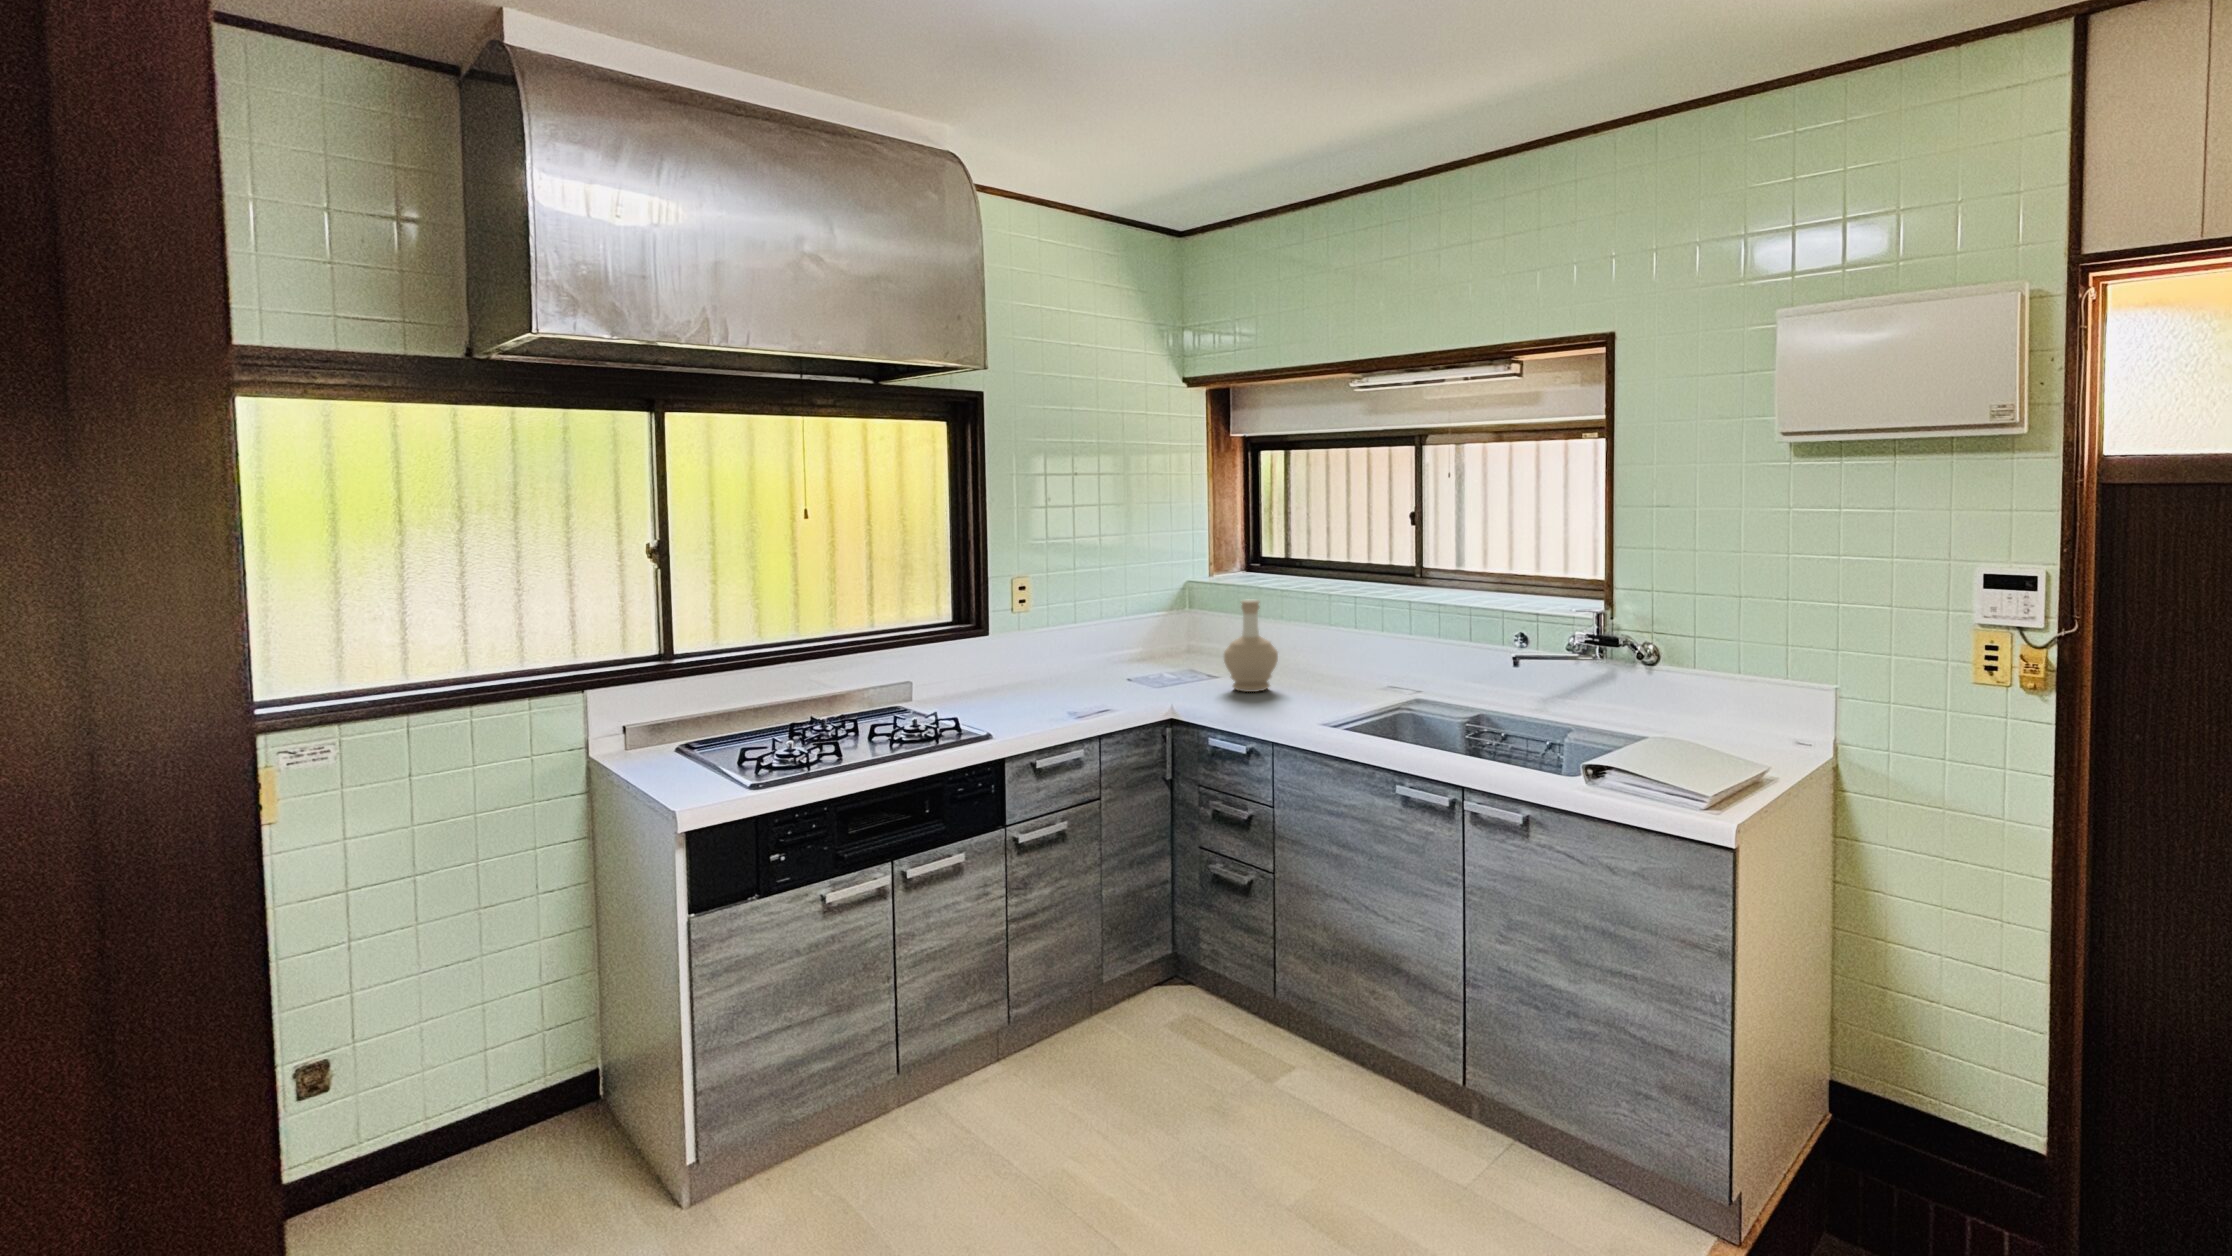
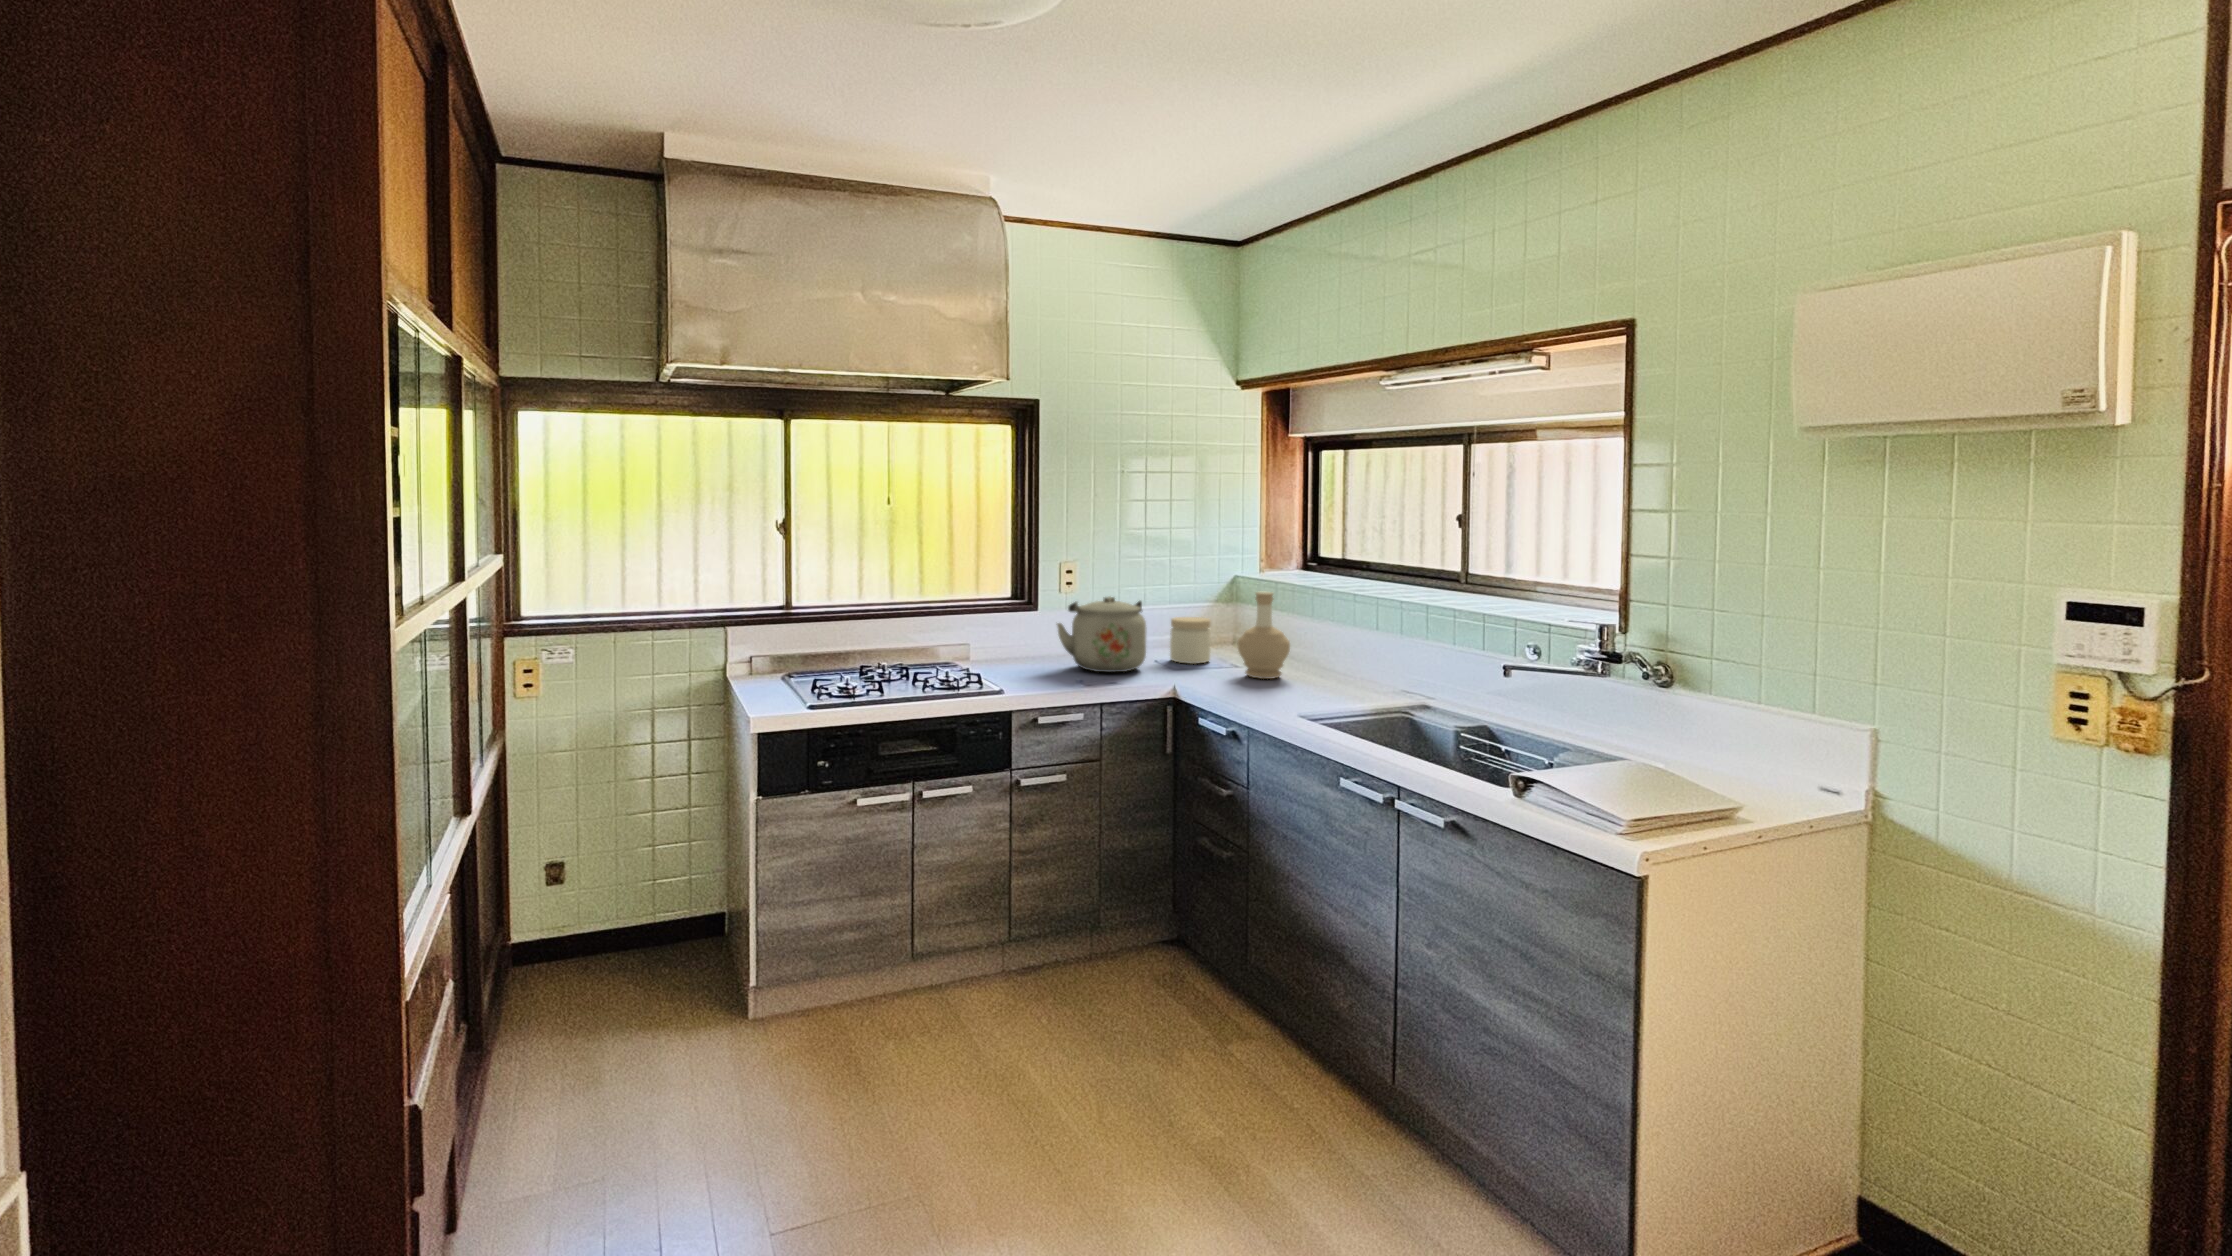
kettle: none [1024,615,1125,702] -> present [1057,596,1146,672]
jar: none [1139,631,1183,682] -> present [1170,617,1211,664]

